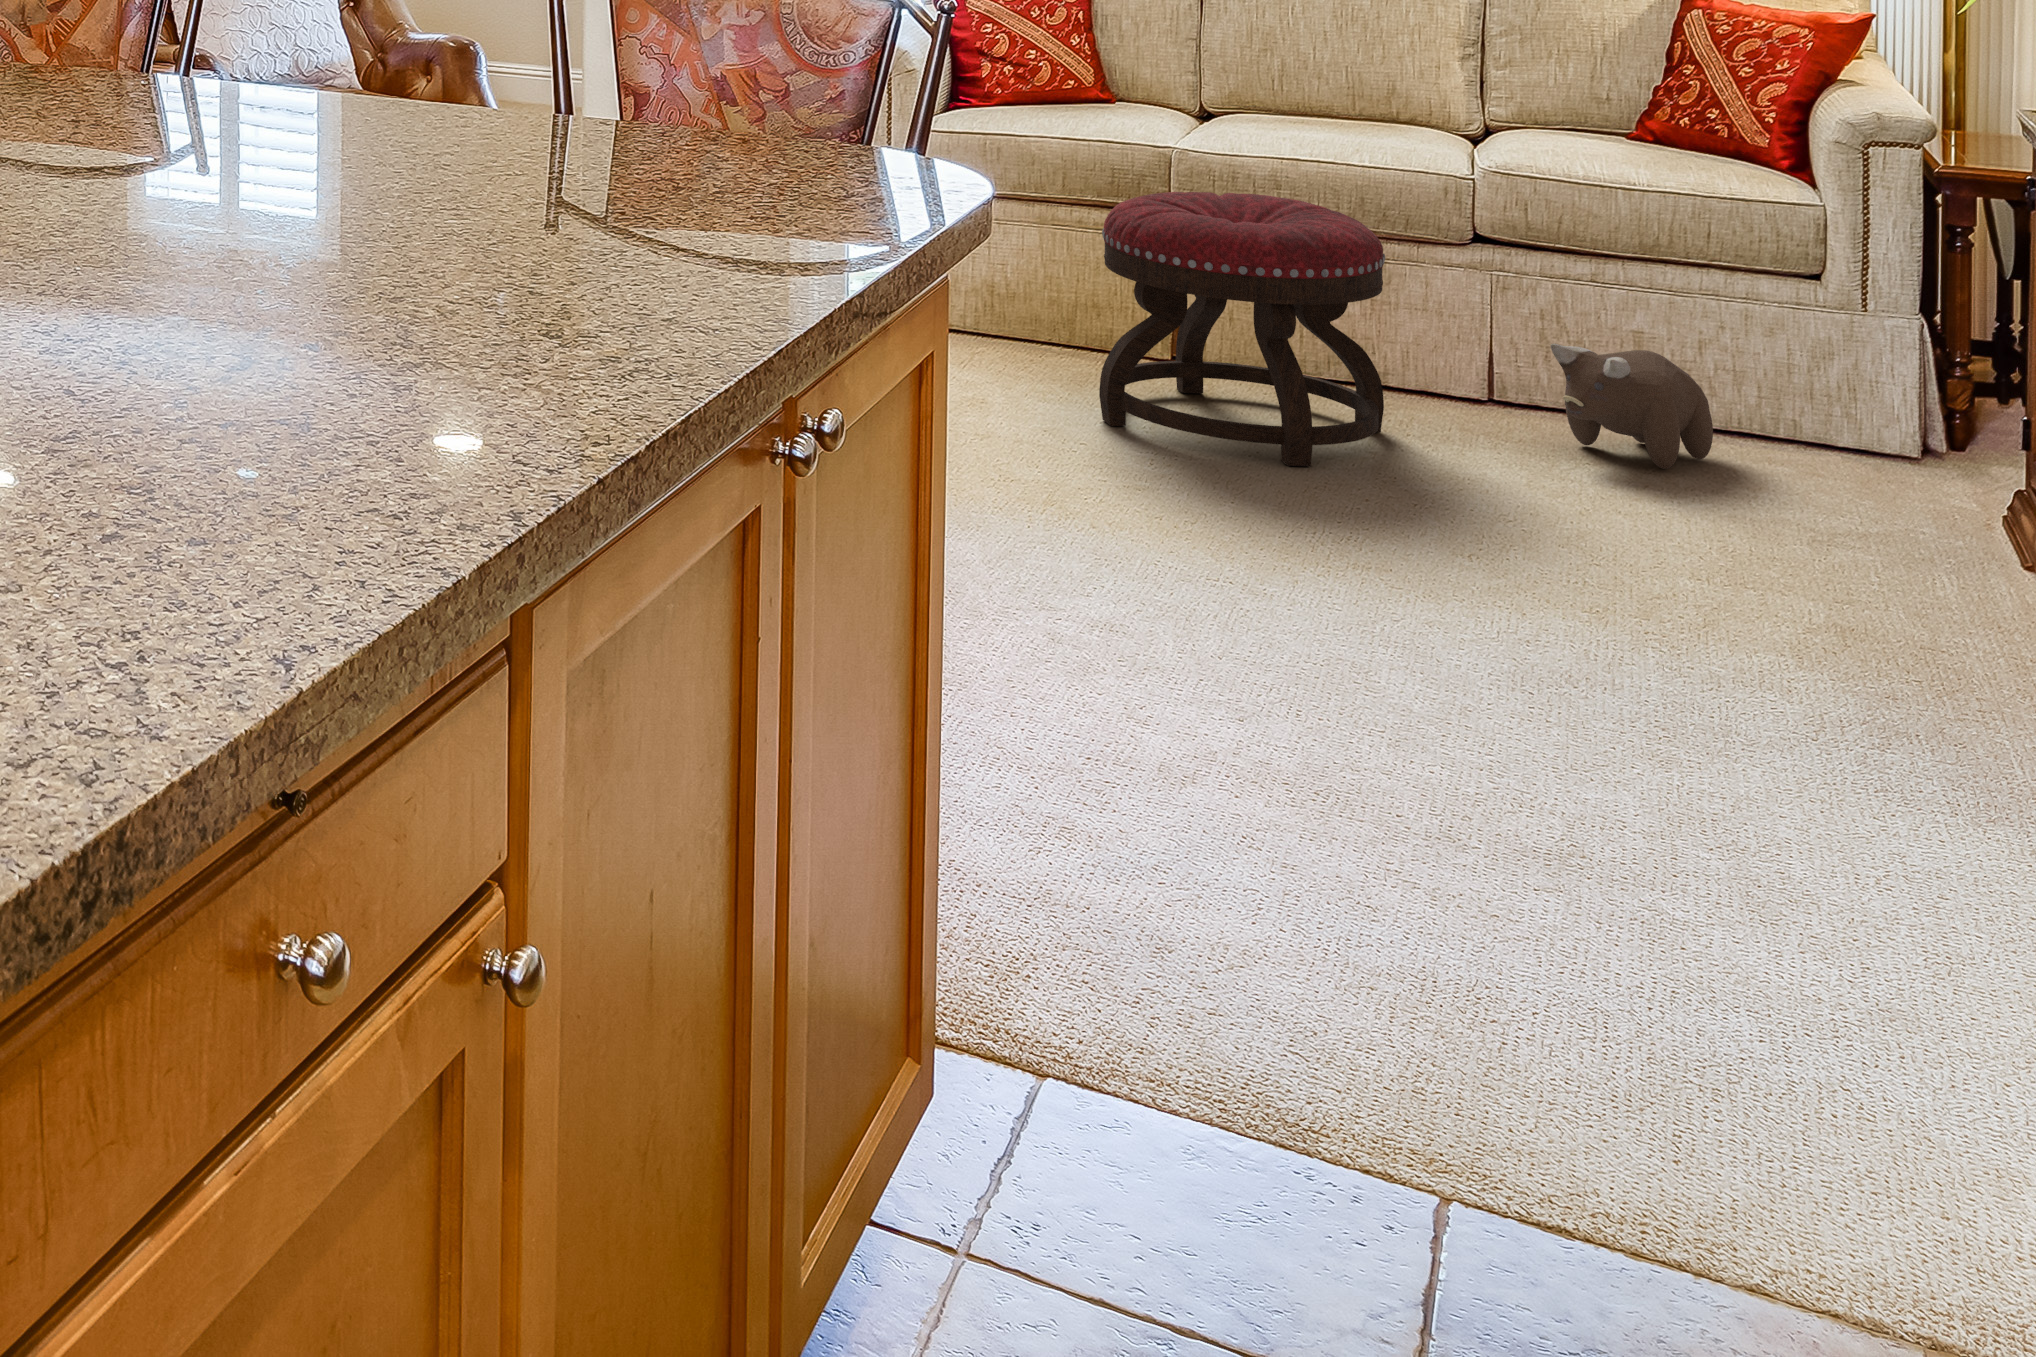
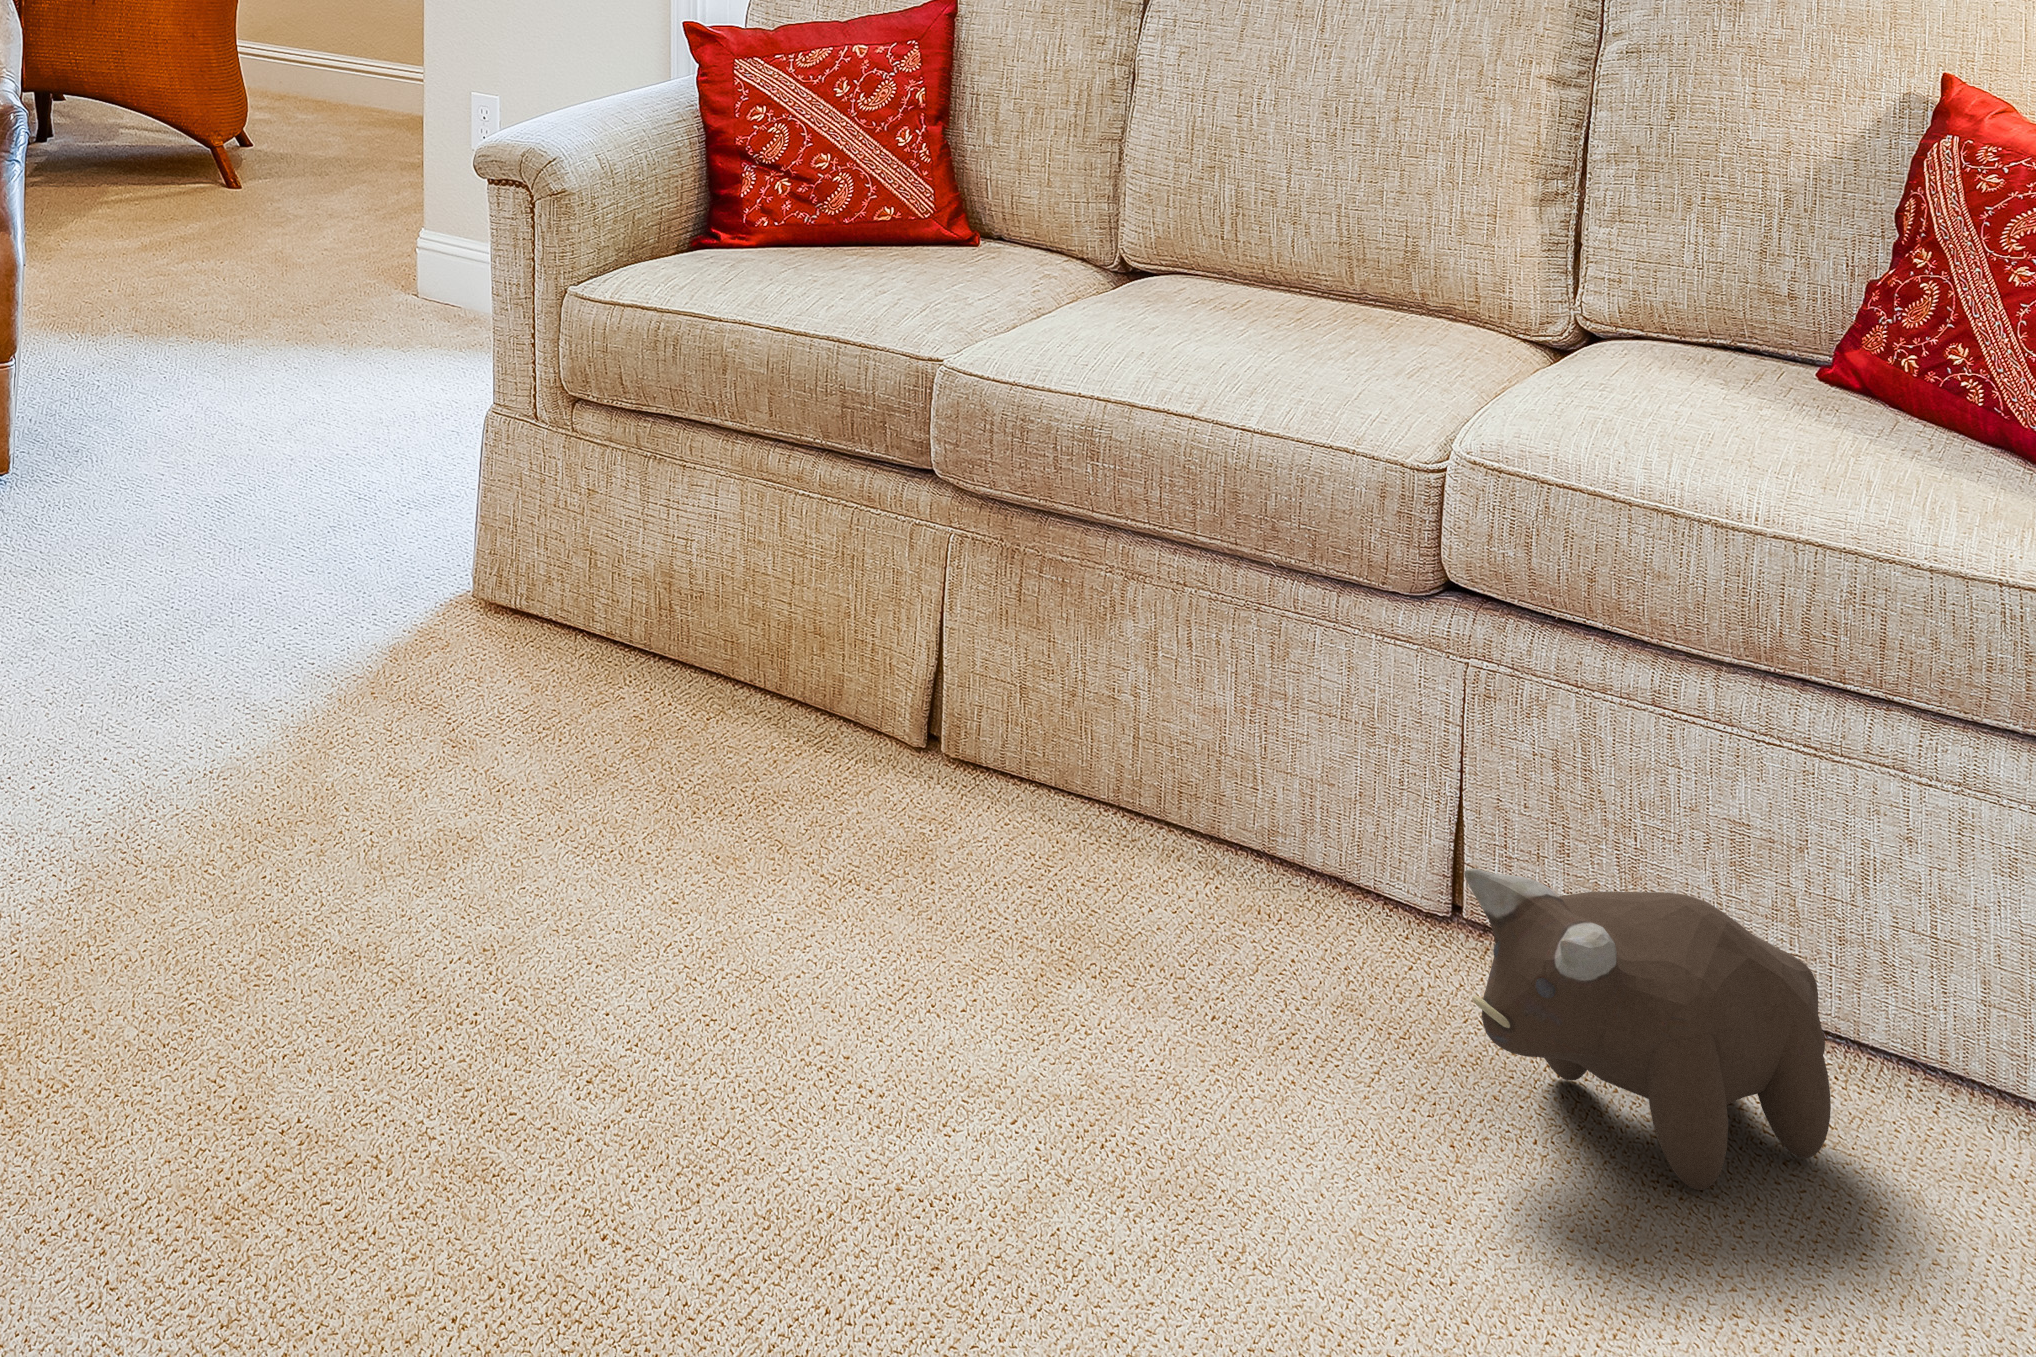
ottoman: present [1099,192,1385,466] -> none [613,458,1156,1100]

